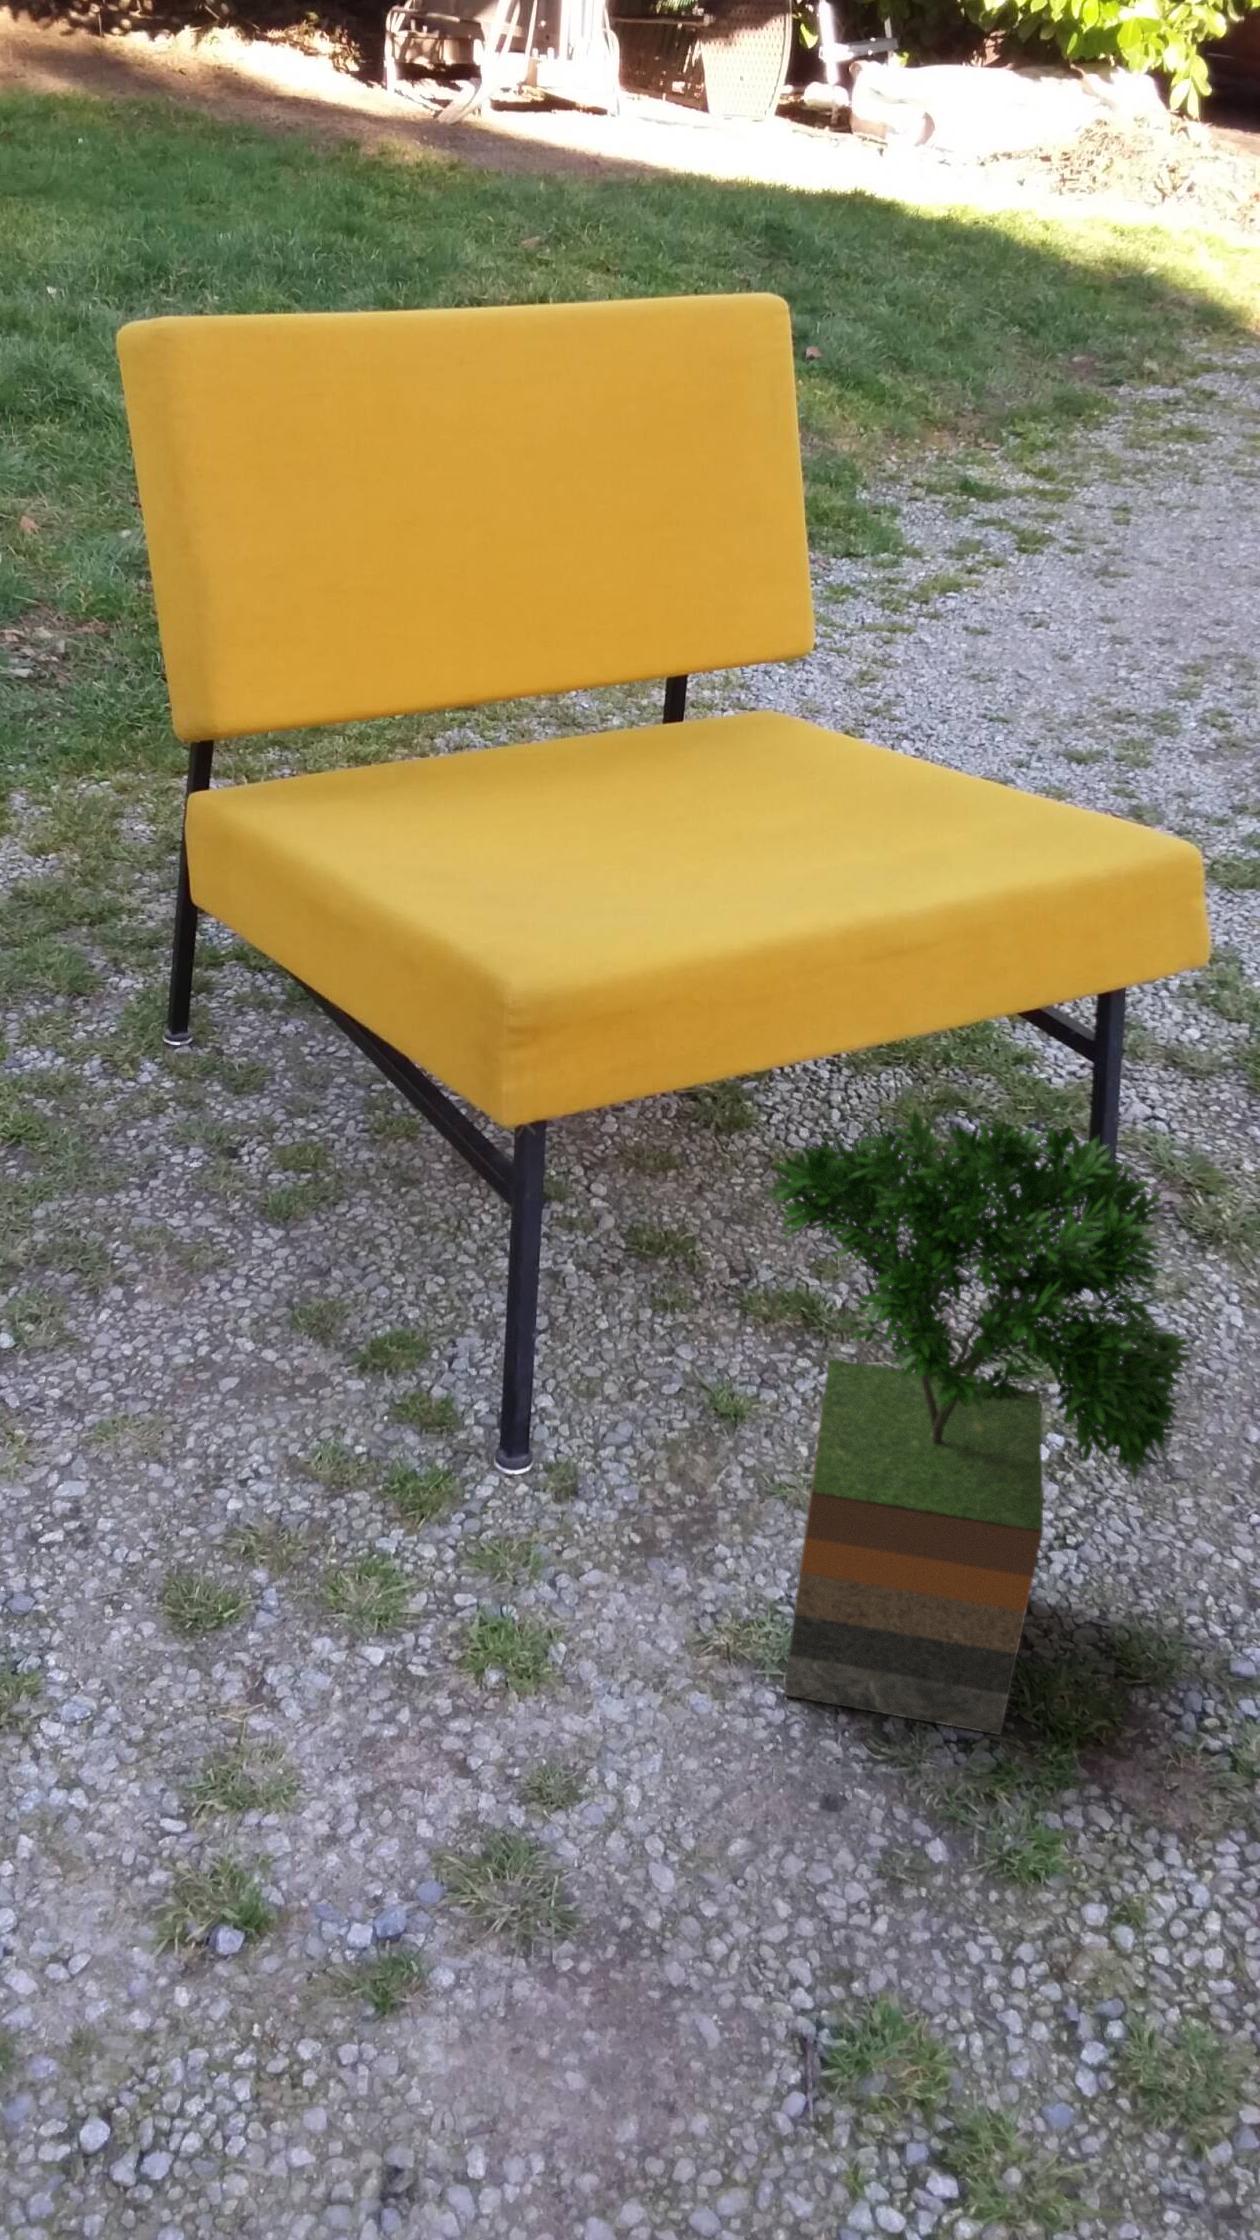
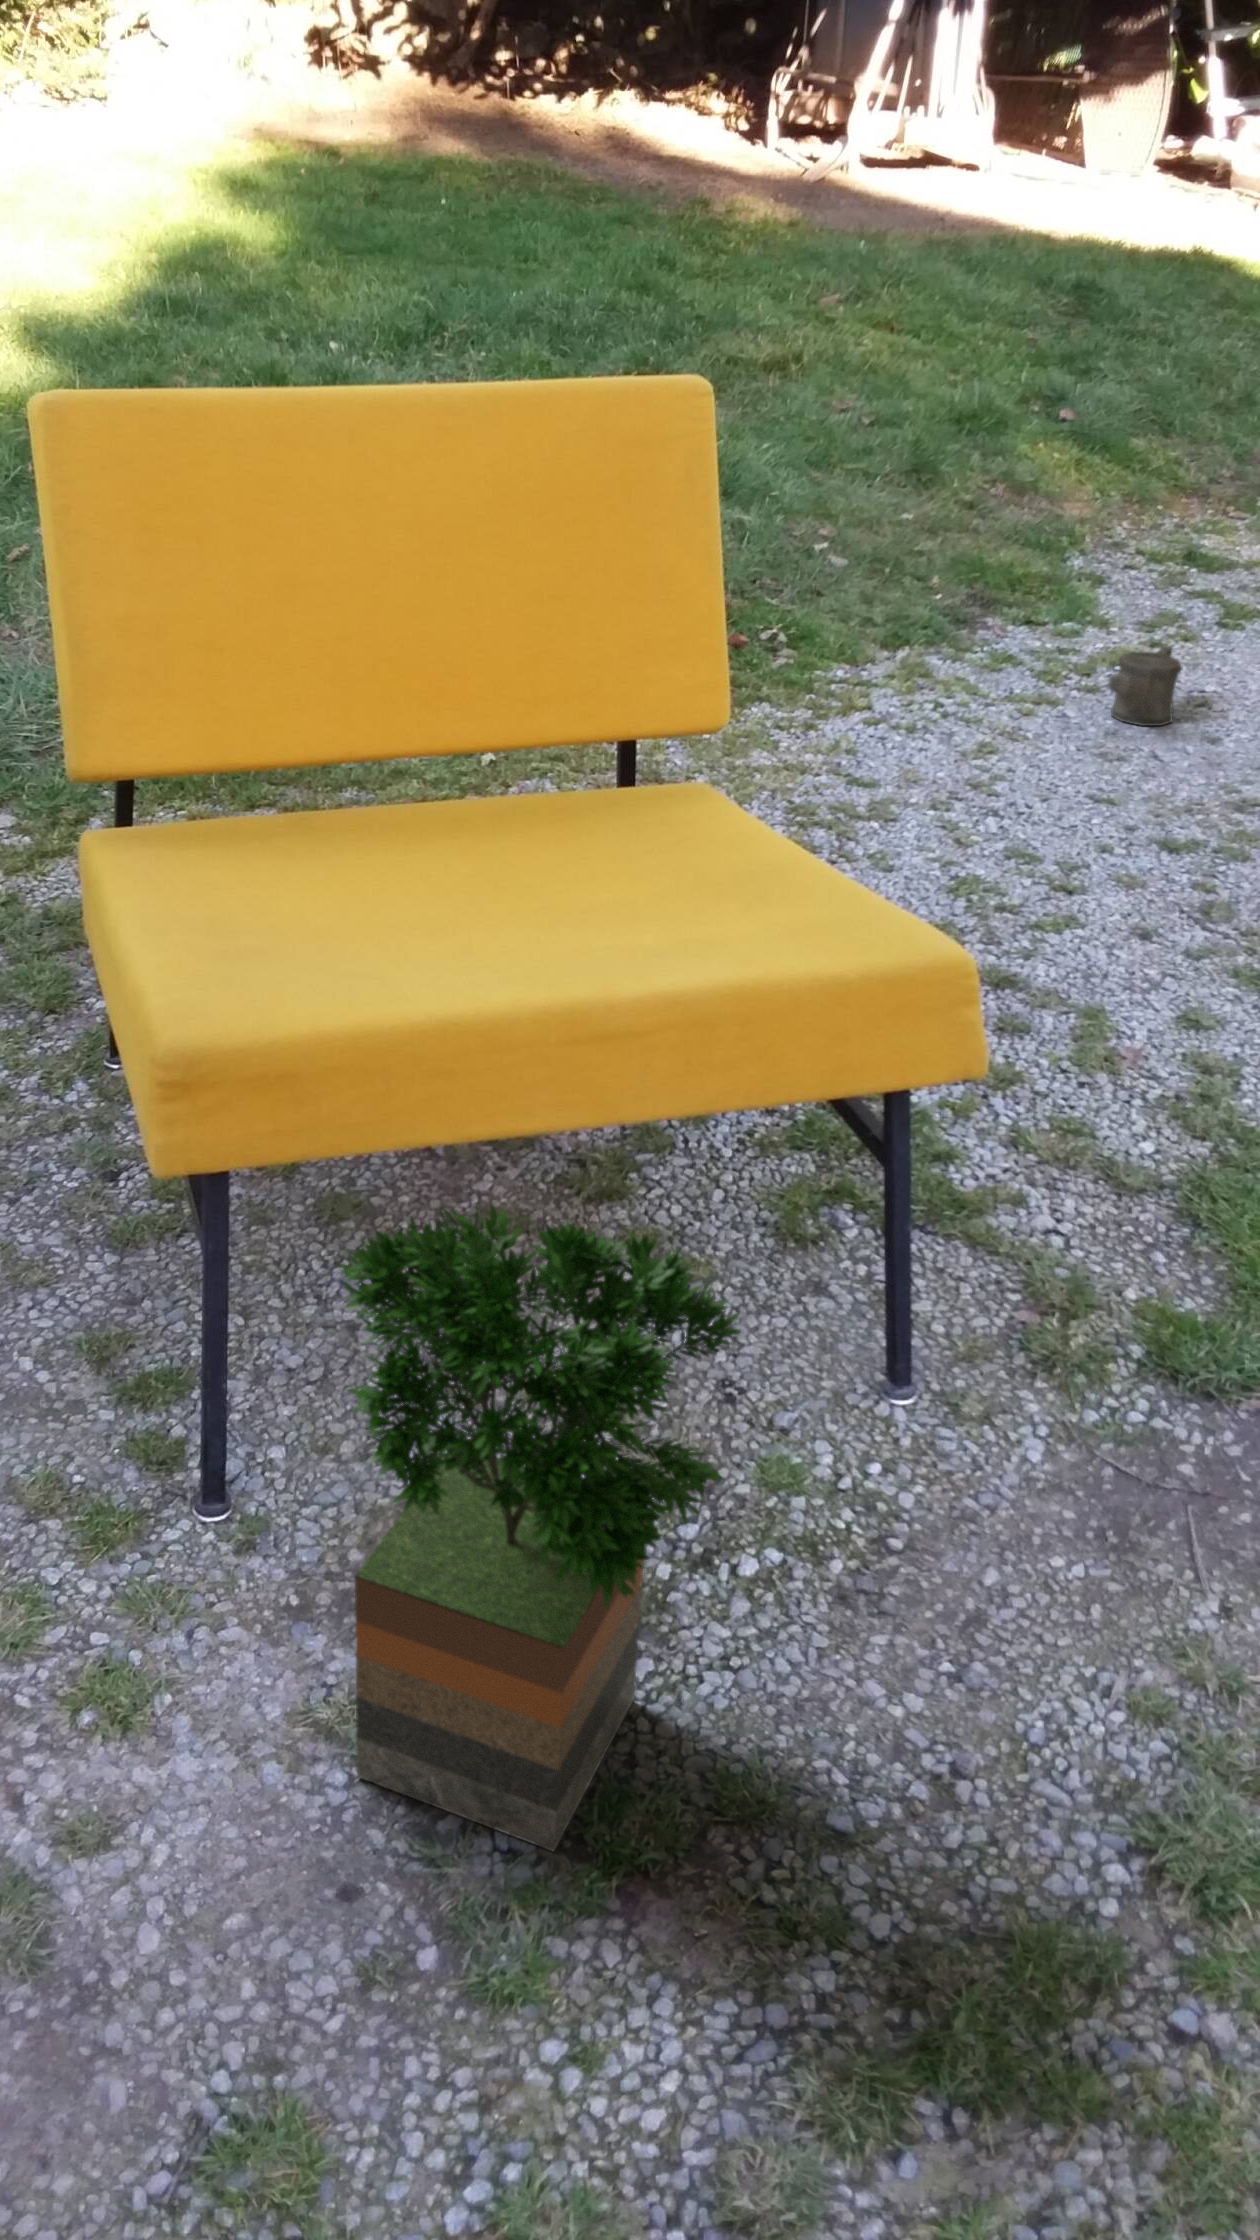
watering can: none [965,568,1034,646] -> present [1108,647,1181,726]

